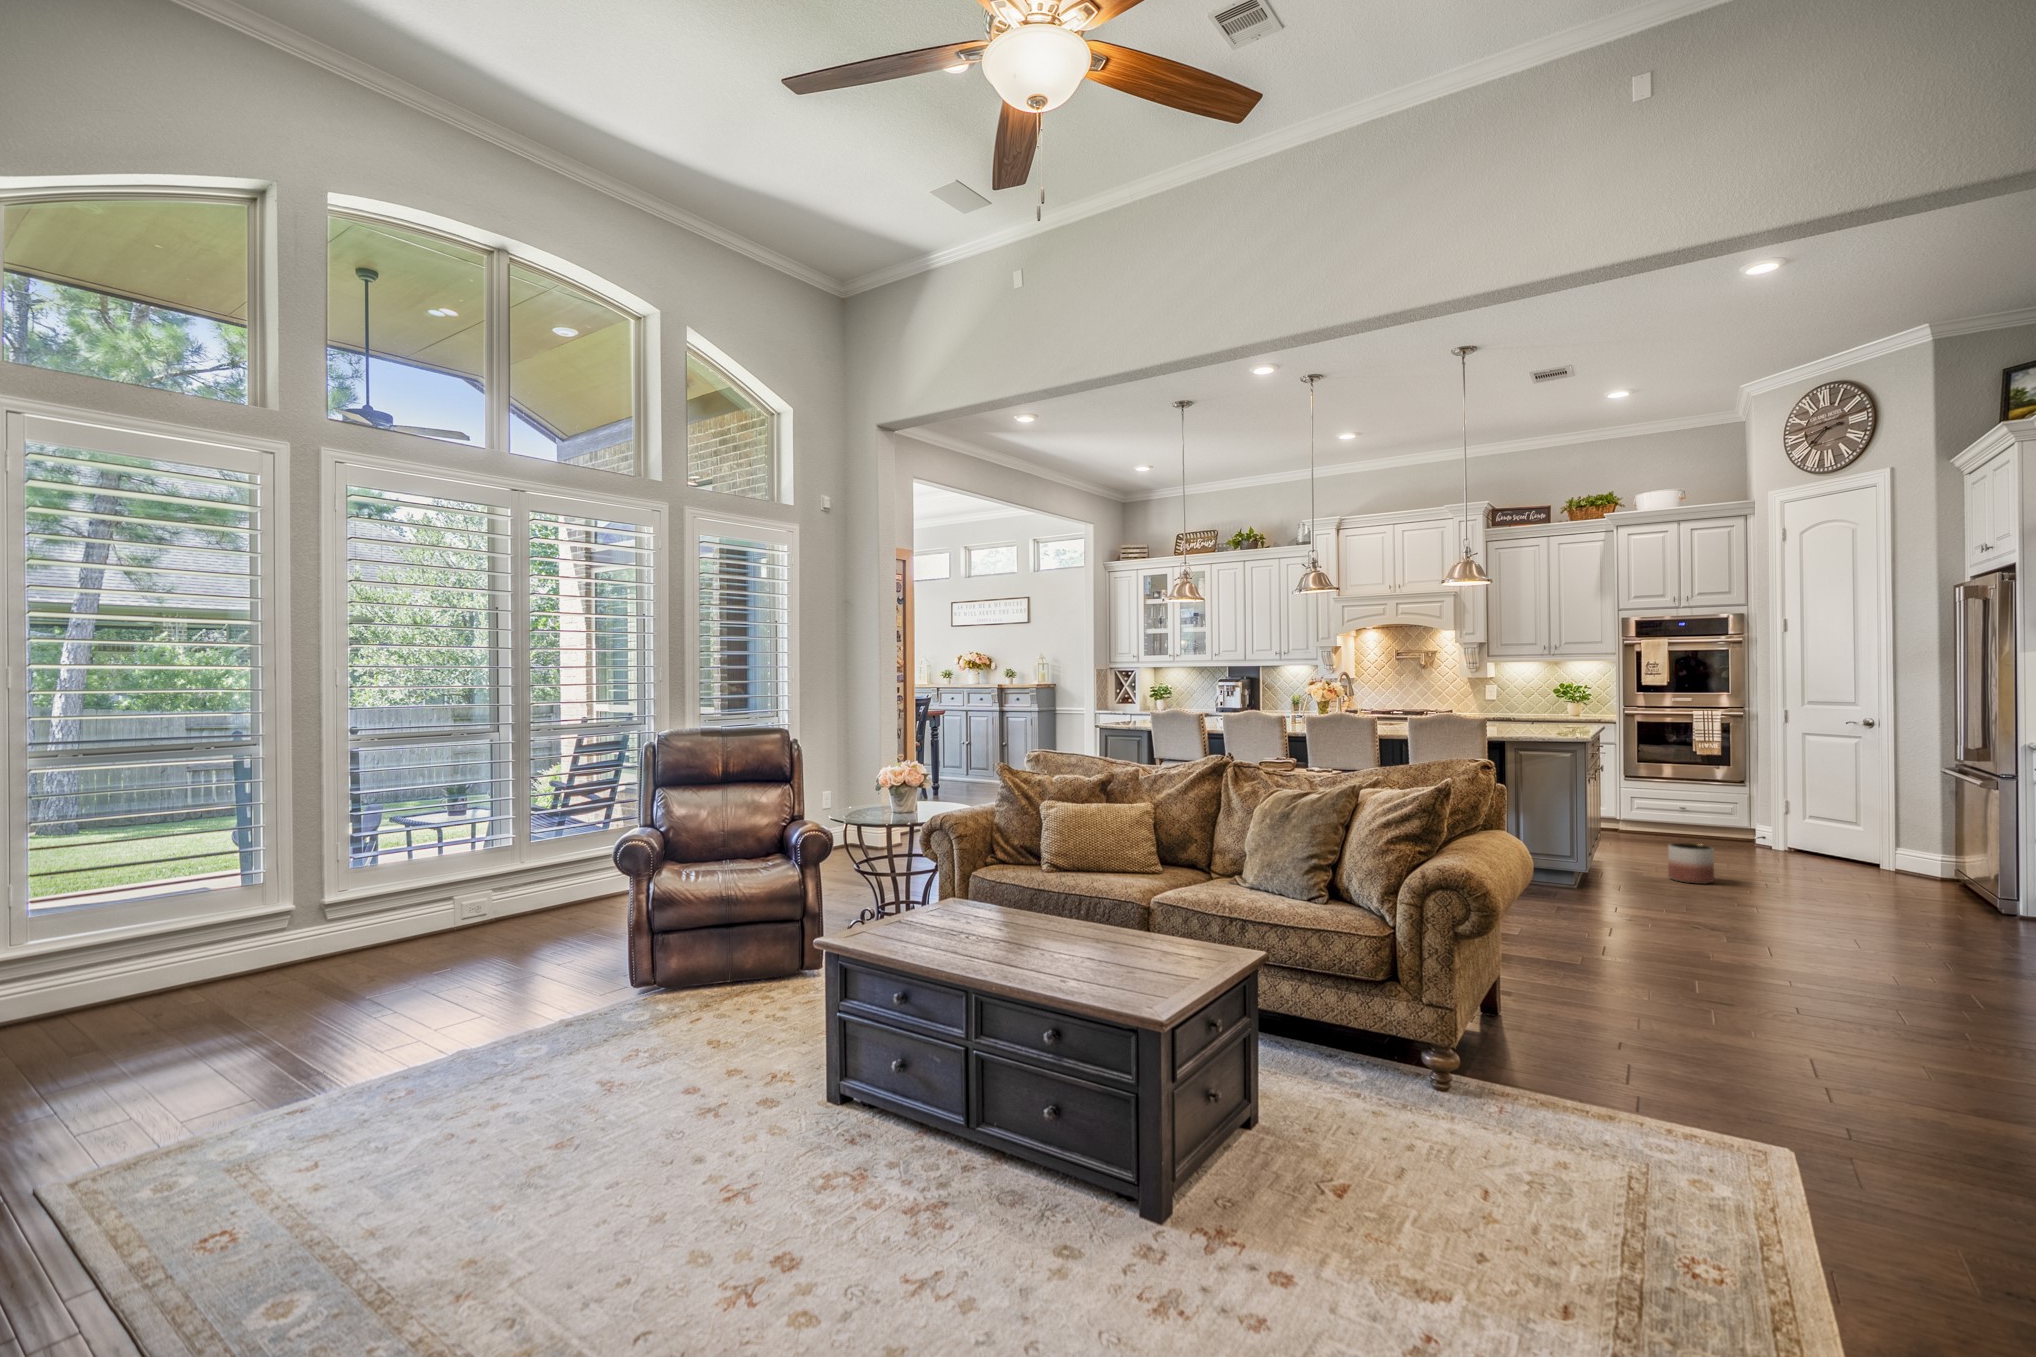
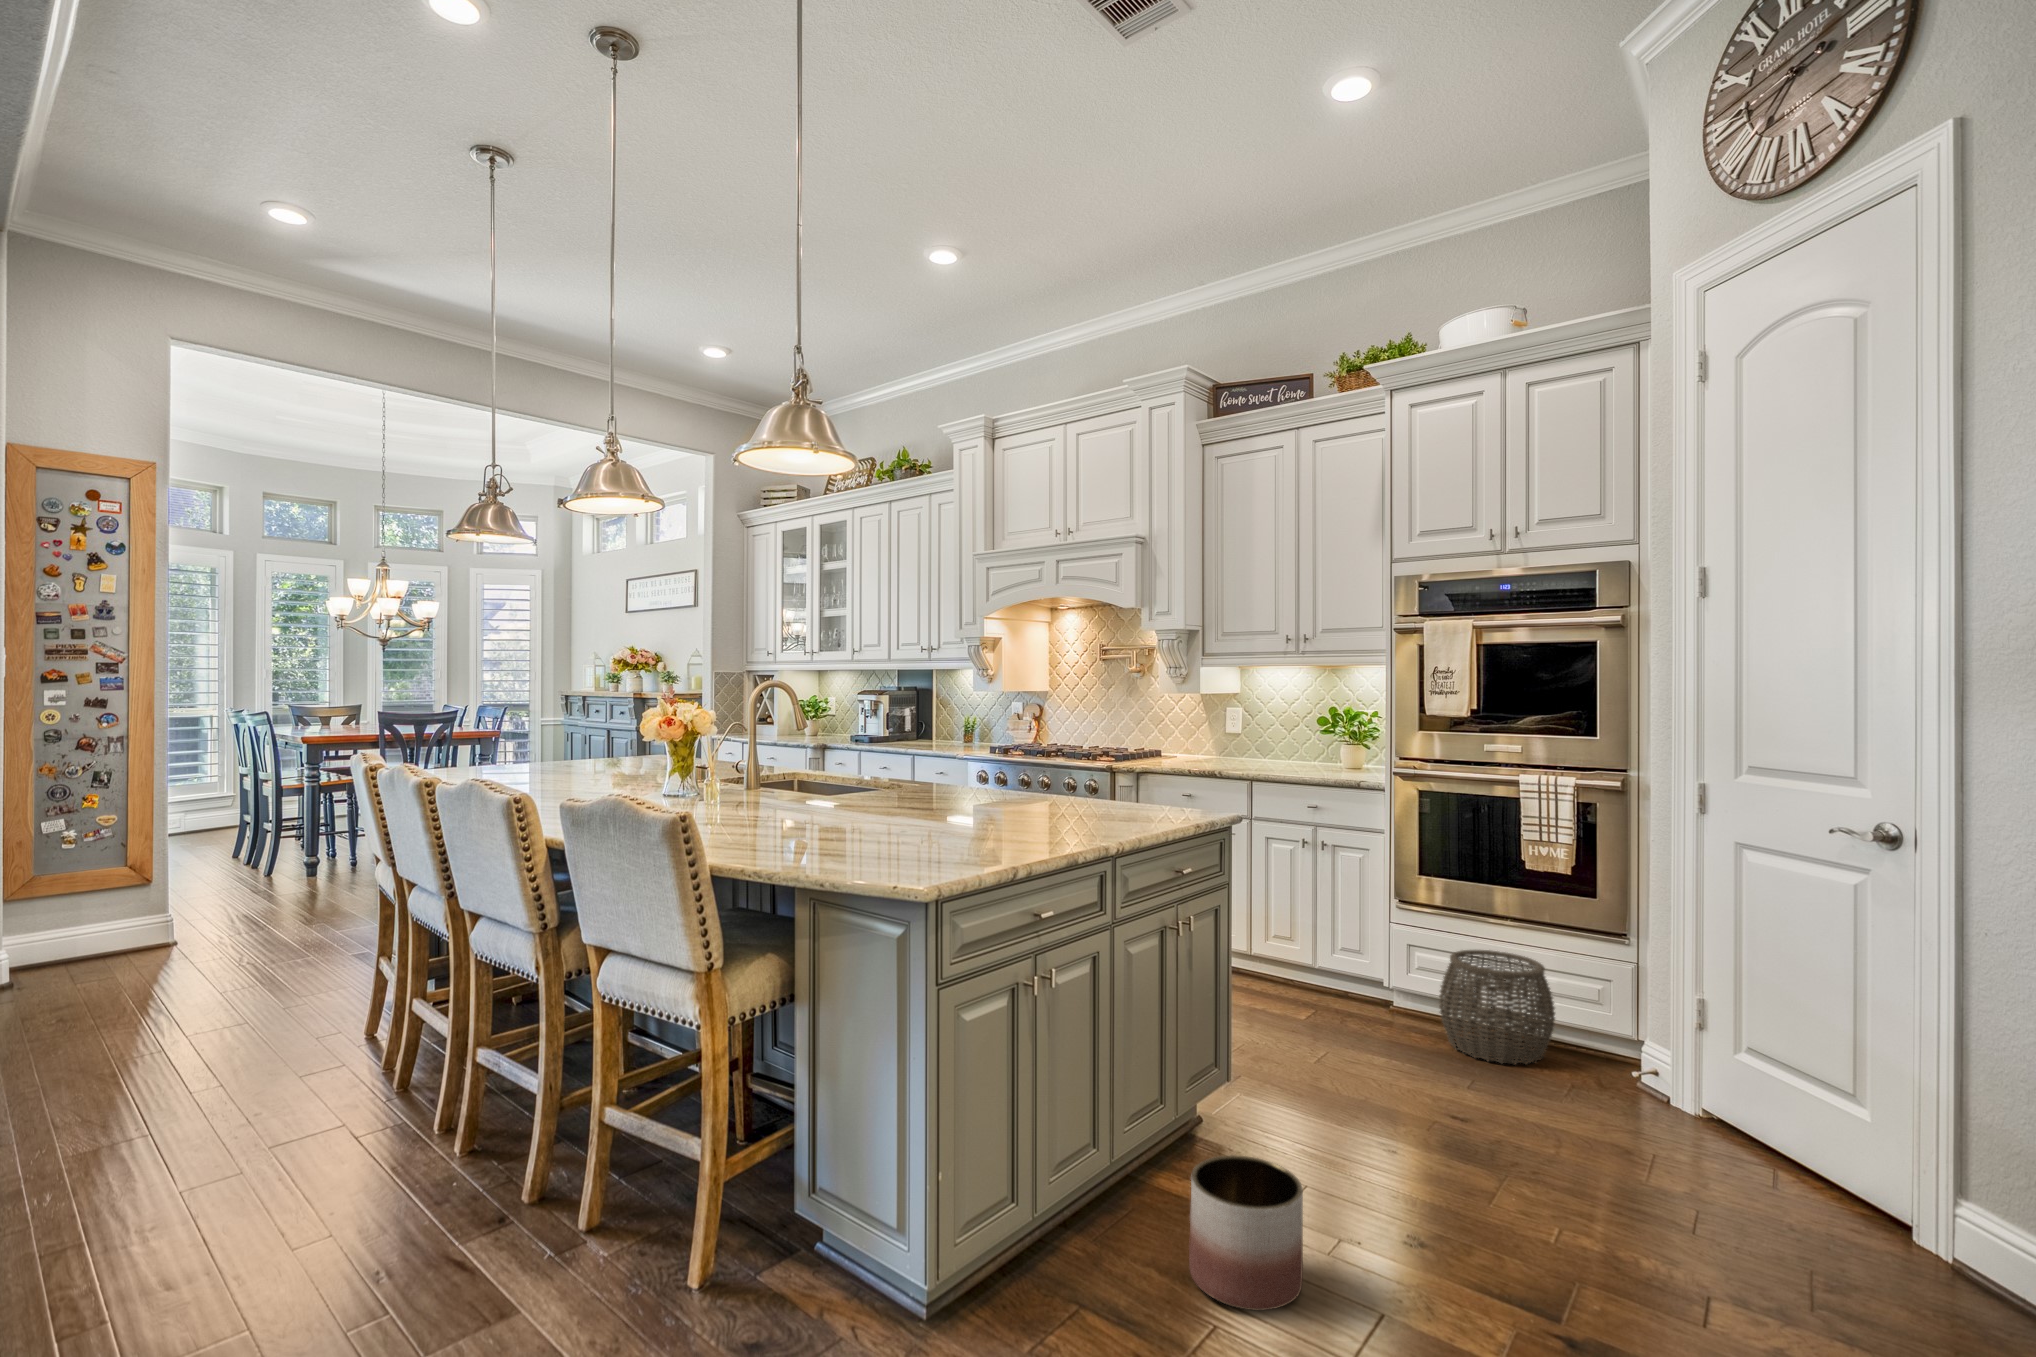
woven basket: none [1661,794,1719,840] -> present [1439,950,1555,1065]

